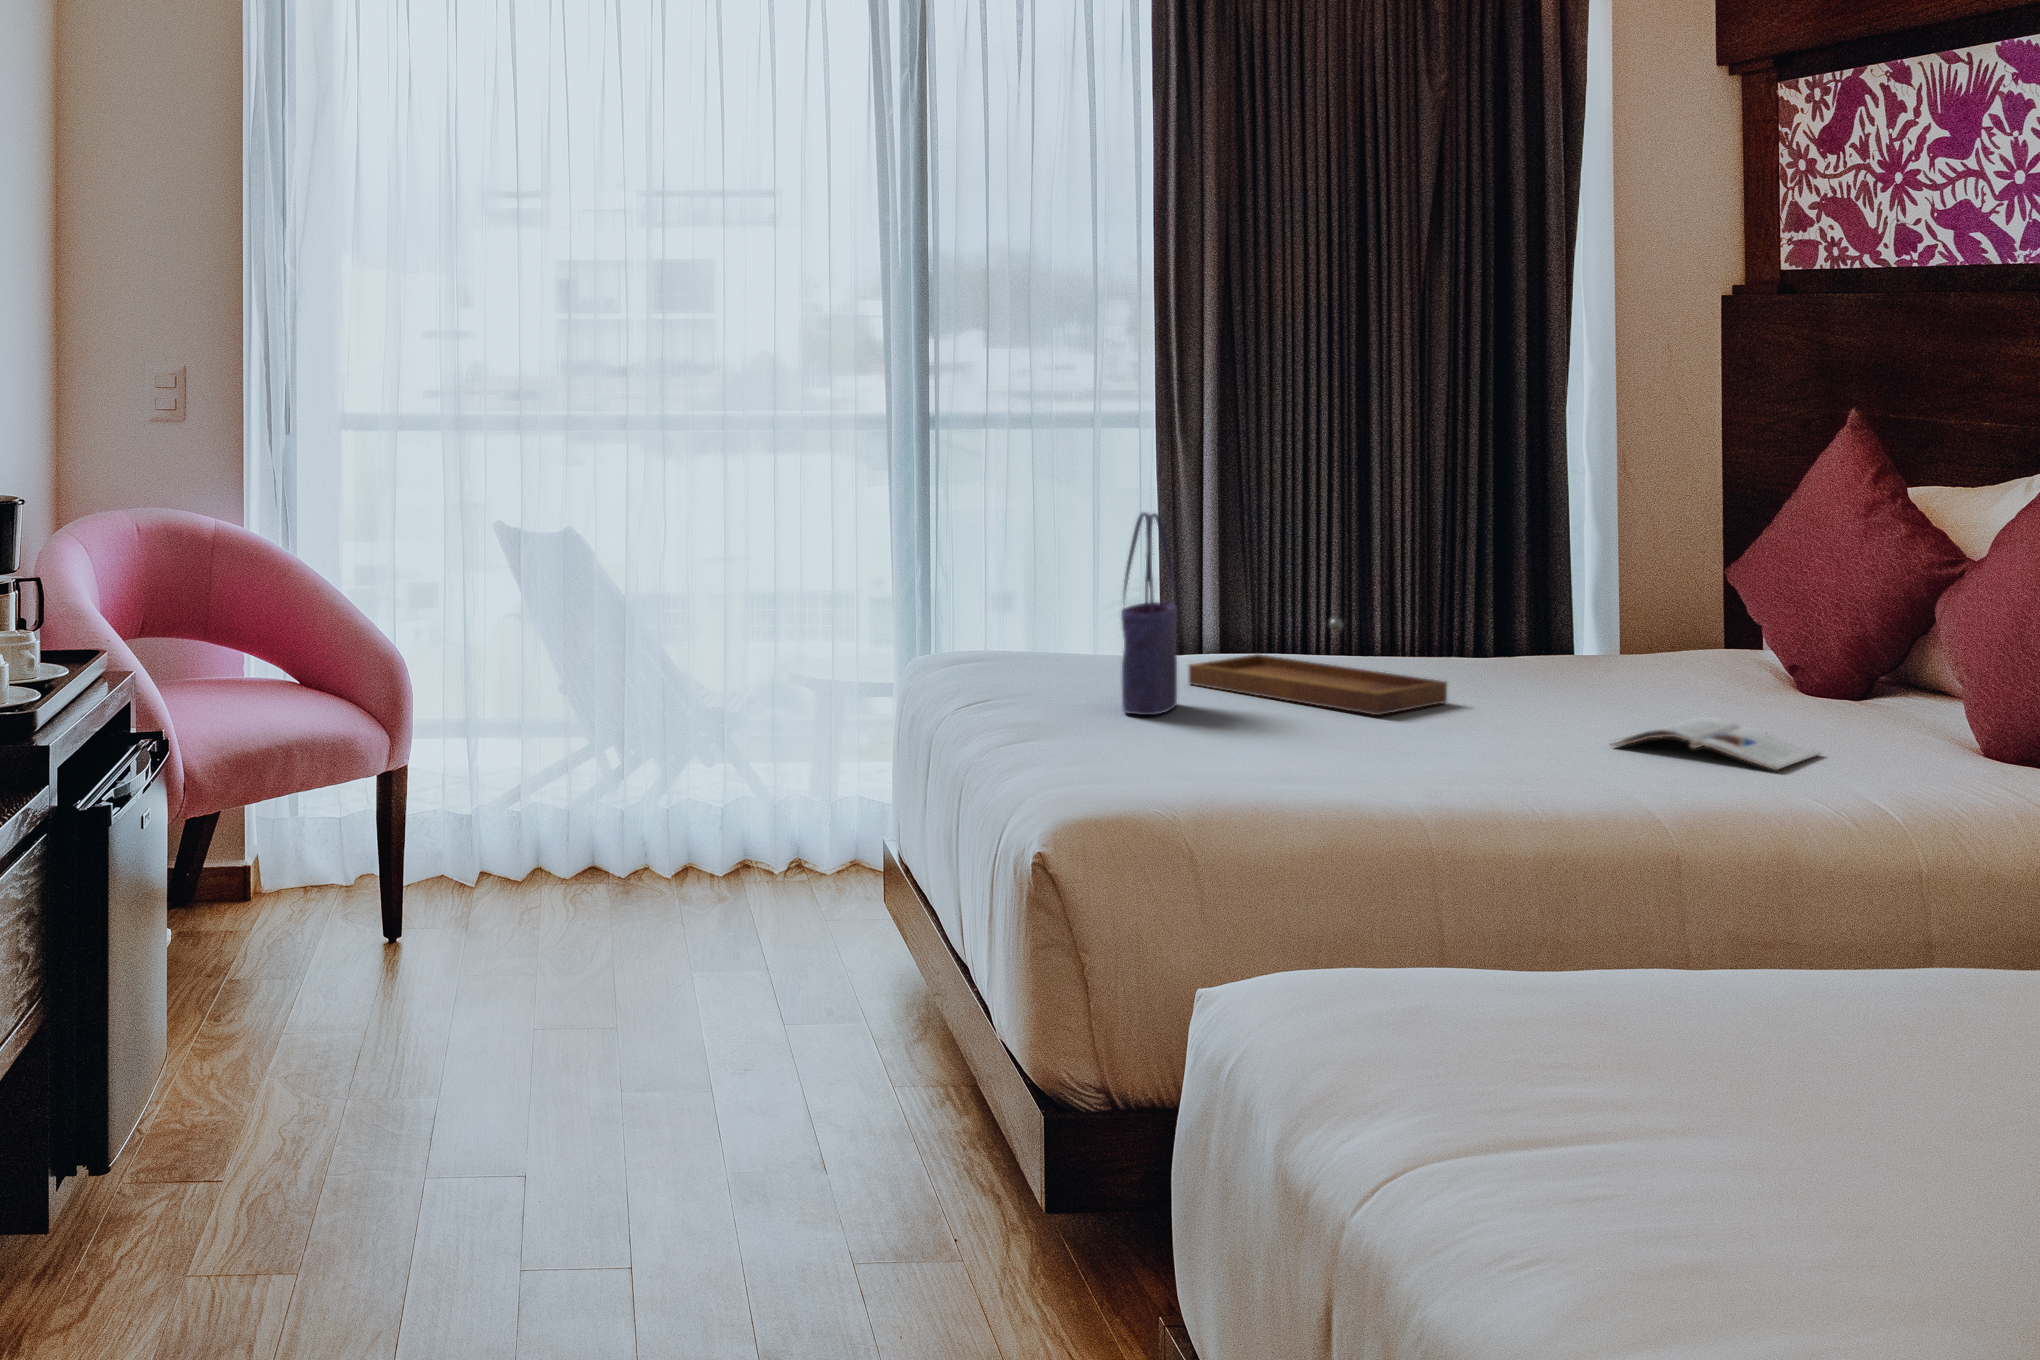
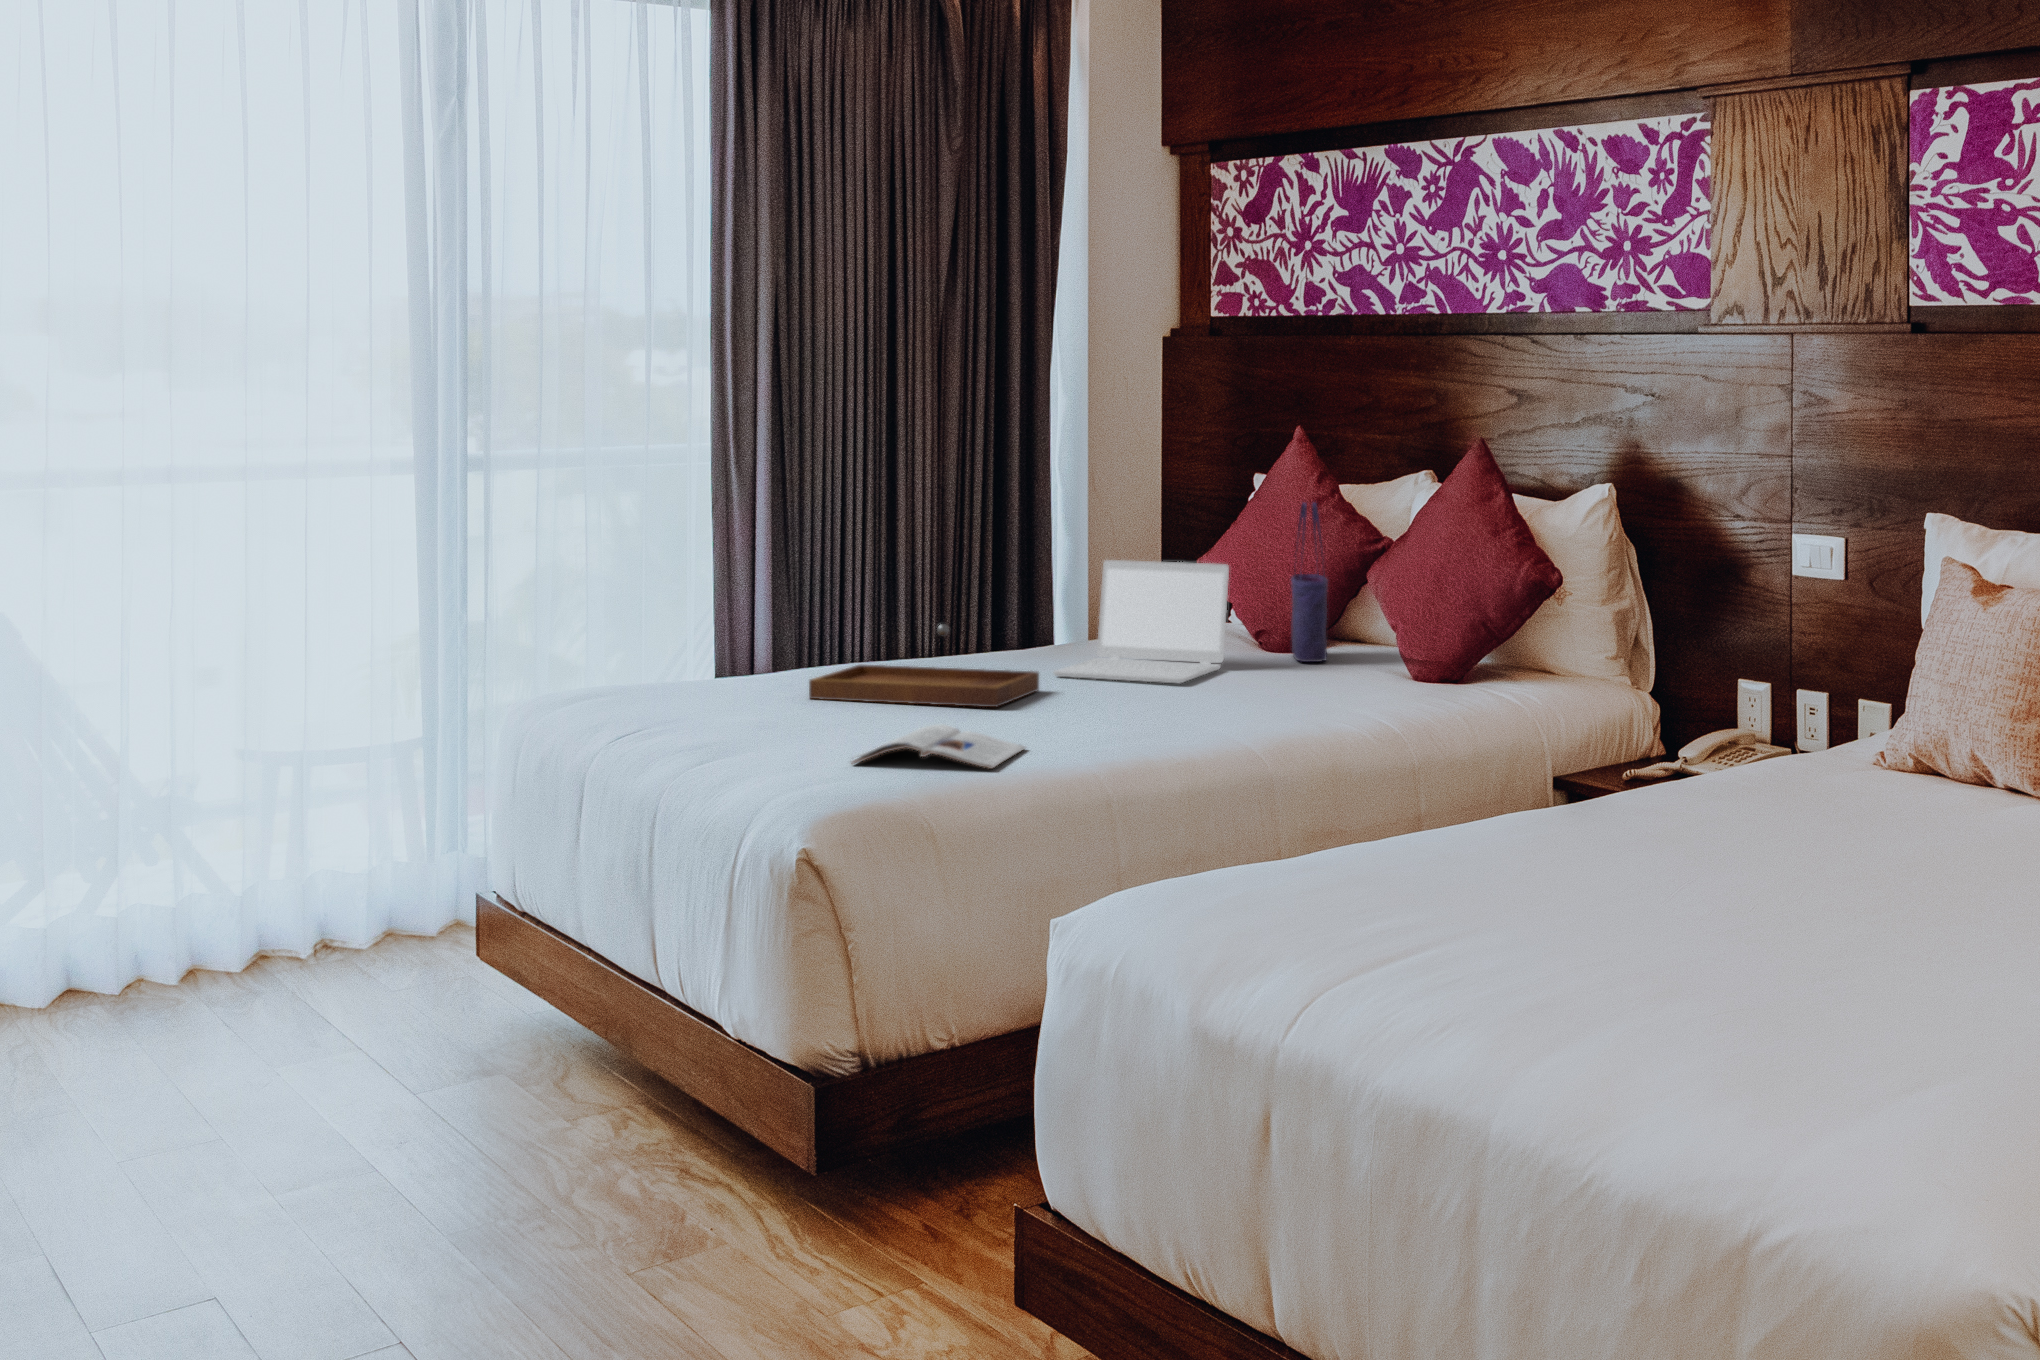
tote bag: present [1121,512,1177,715] -> present [1291,502,1328,662]
laptop: none [1480,561,1718,713] -> present [1054,560,1229,683]
magazine: present [1611,717,1821,770] -> present [851,725,1025,769]

